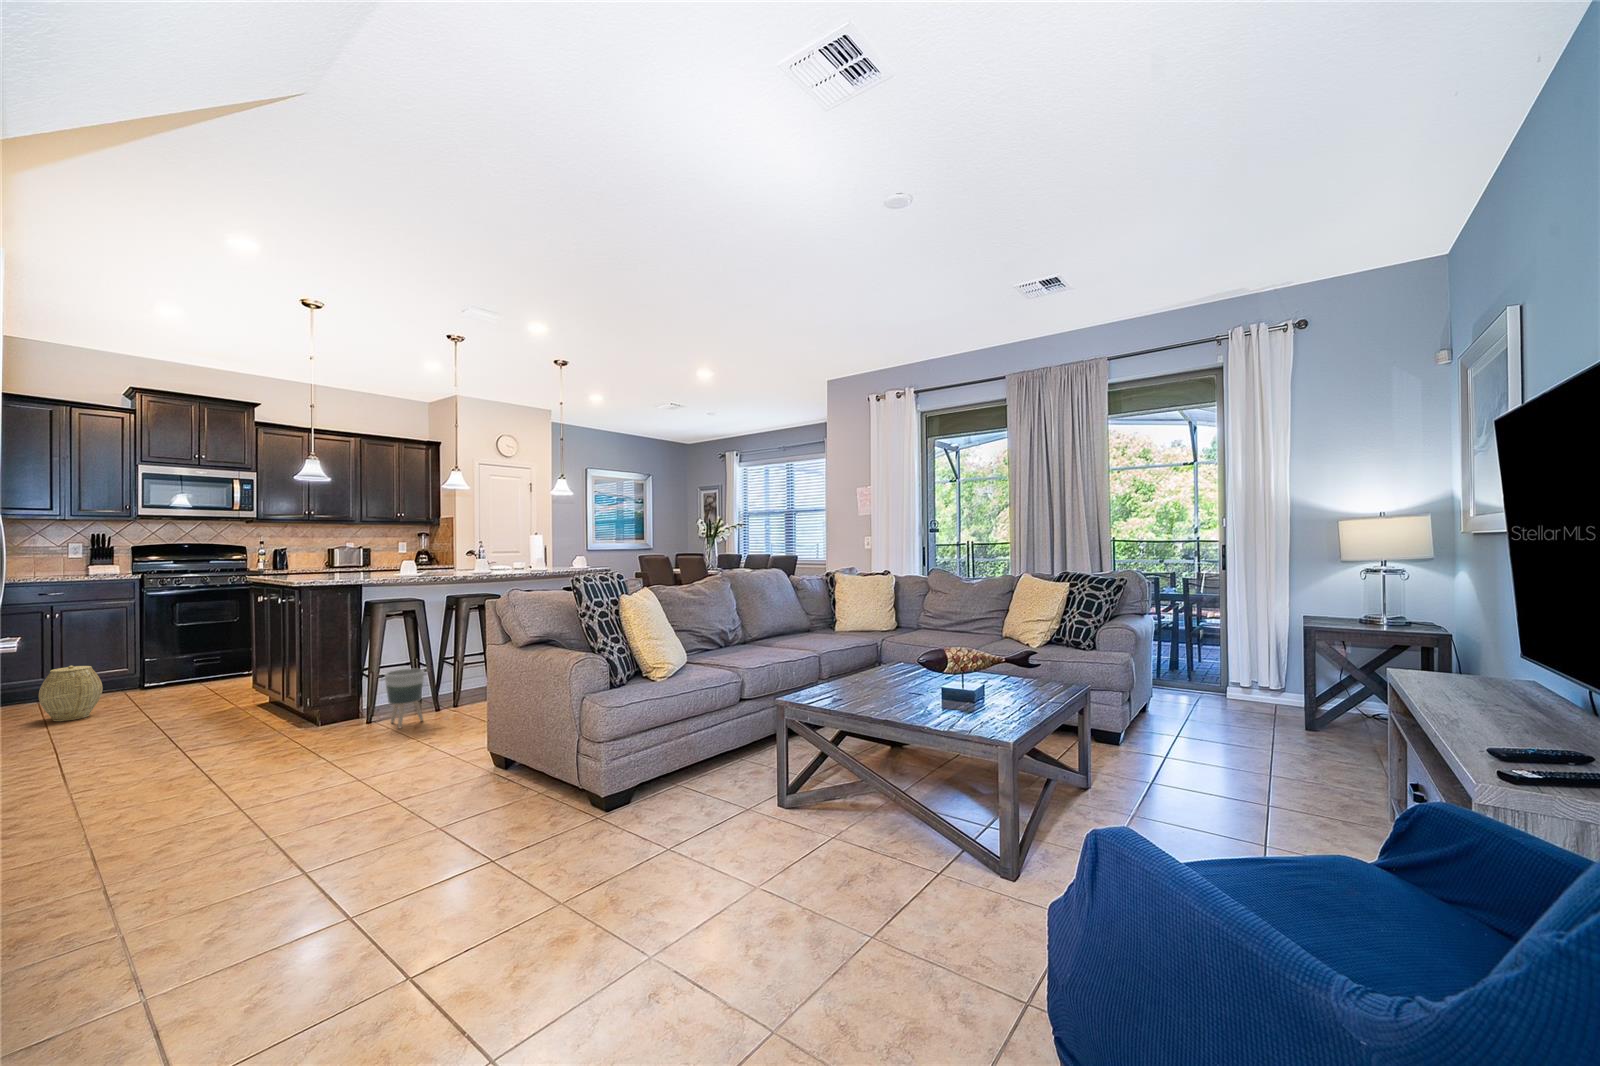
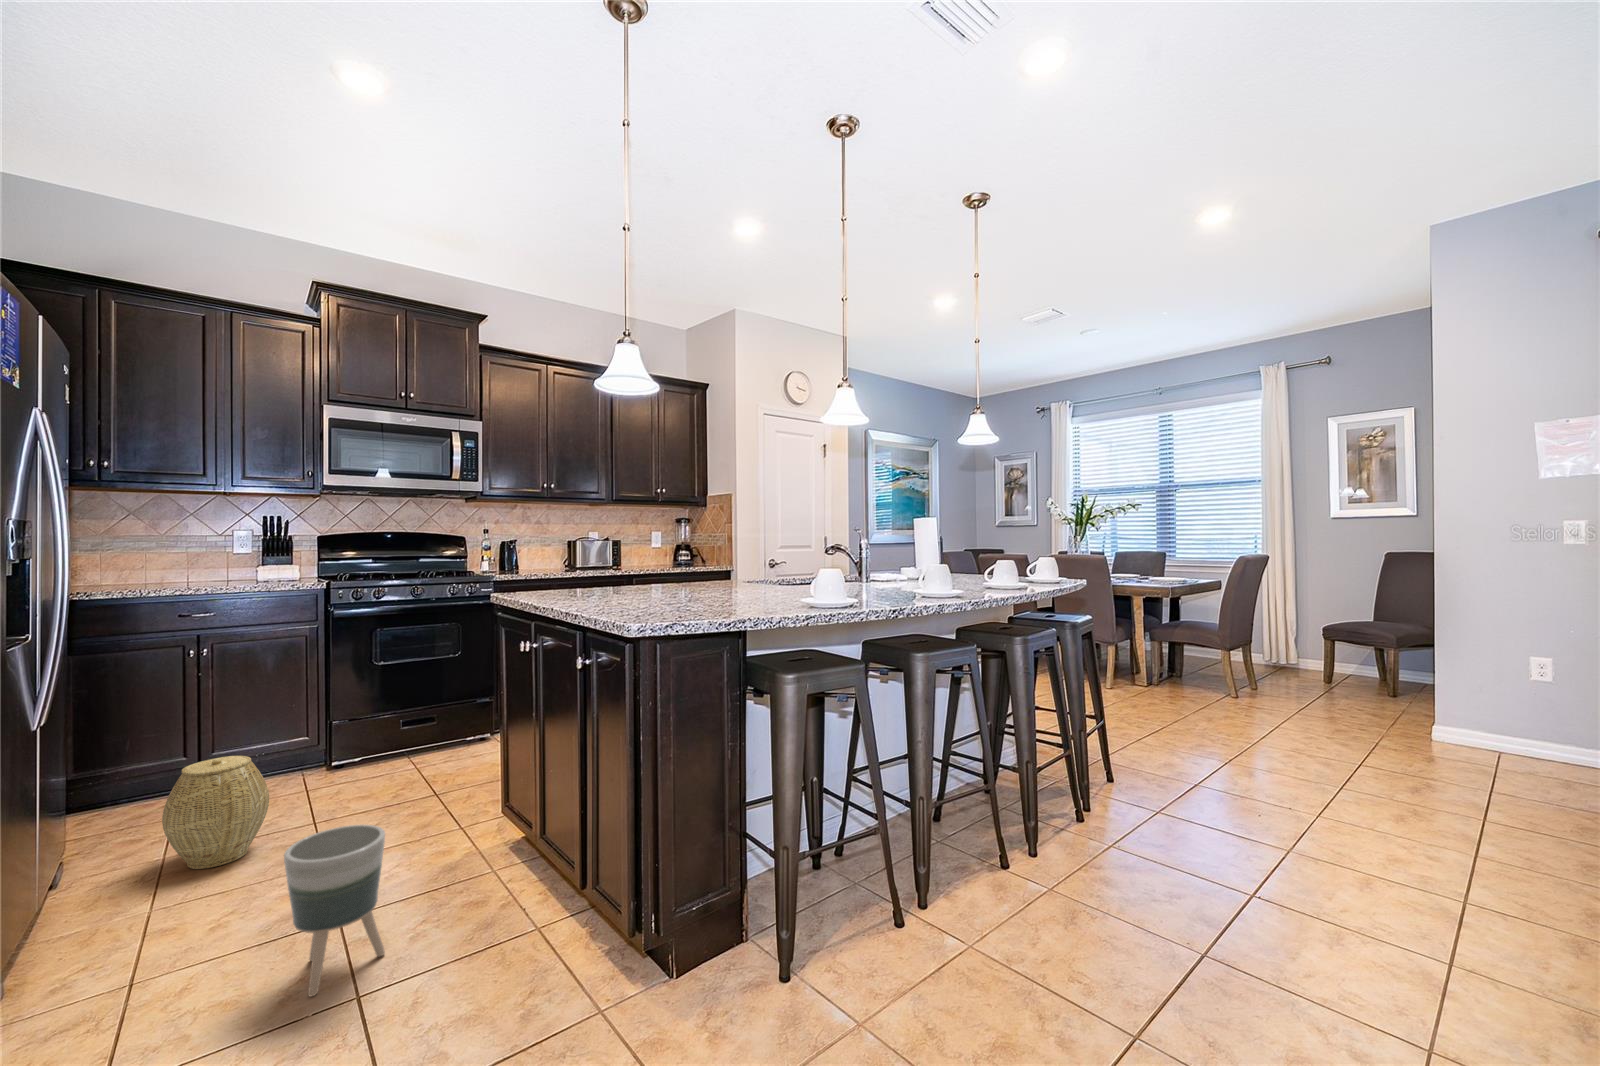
planter: present [385,669,424,728] -> present [284,825,385,996]

